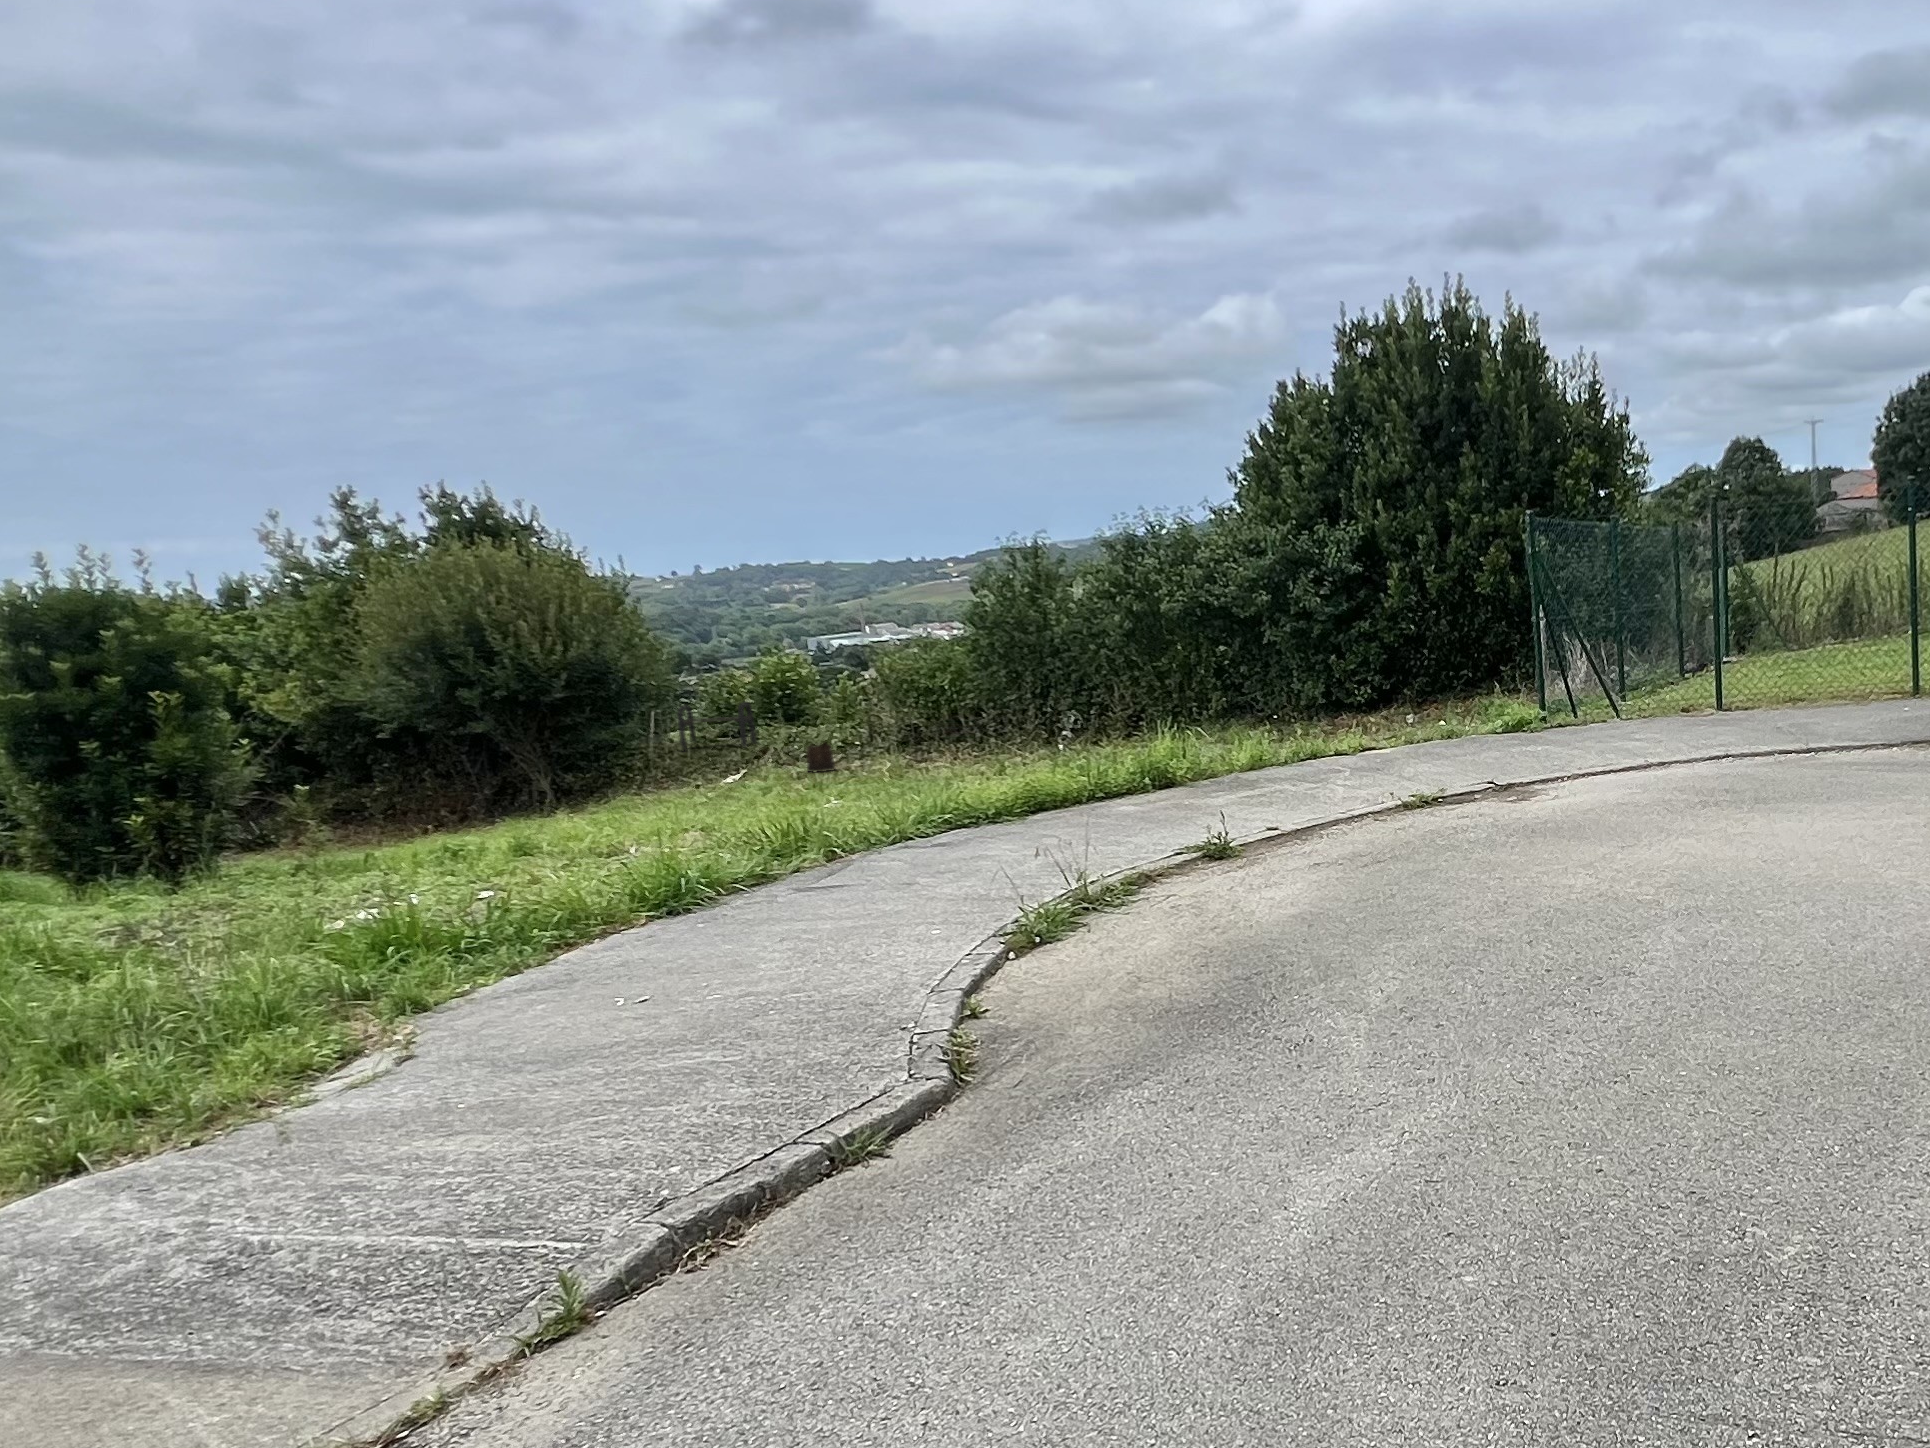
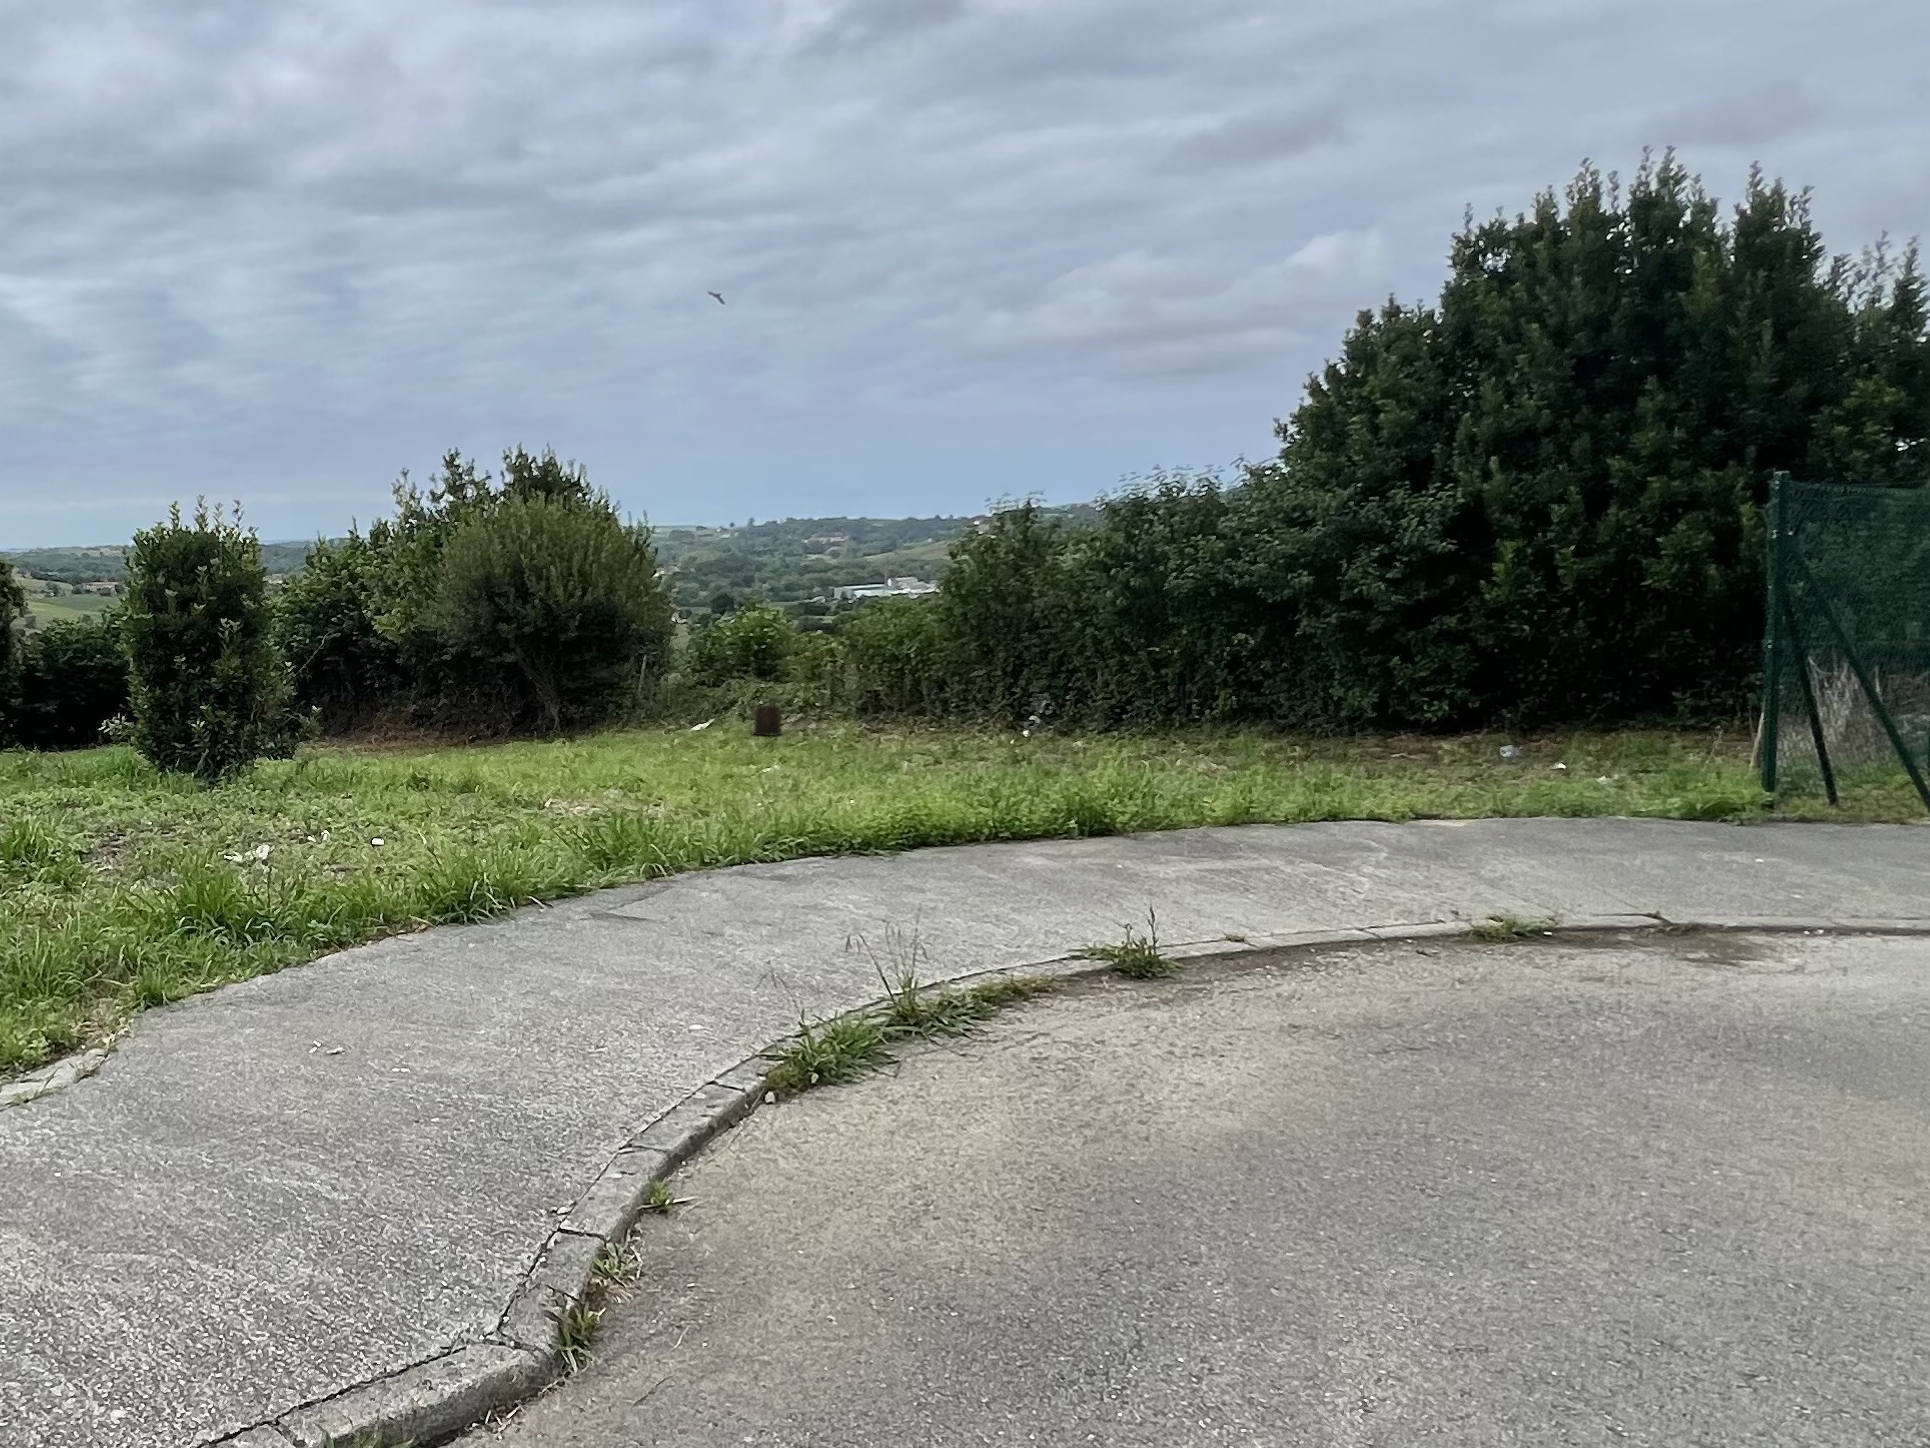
bench: present [677,702,756,751] -> none [651,650,722,699]

